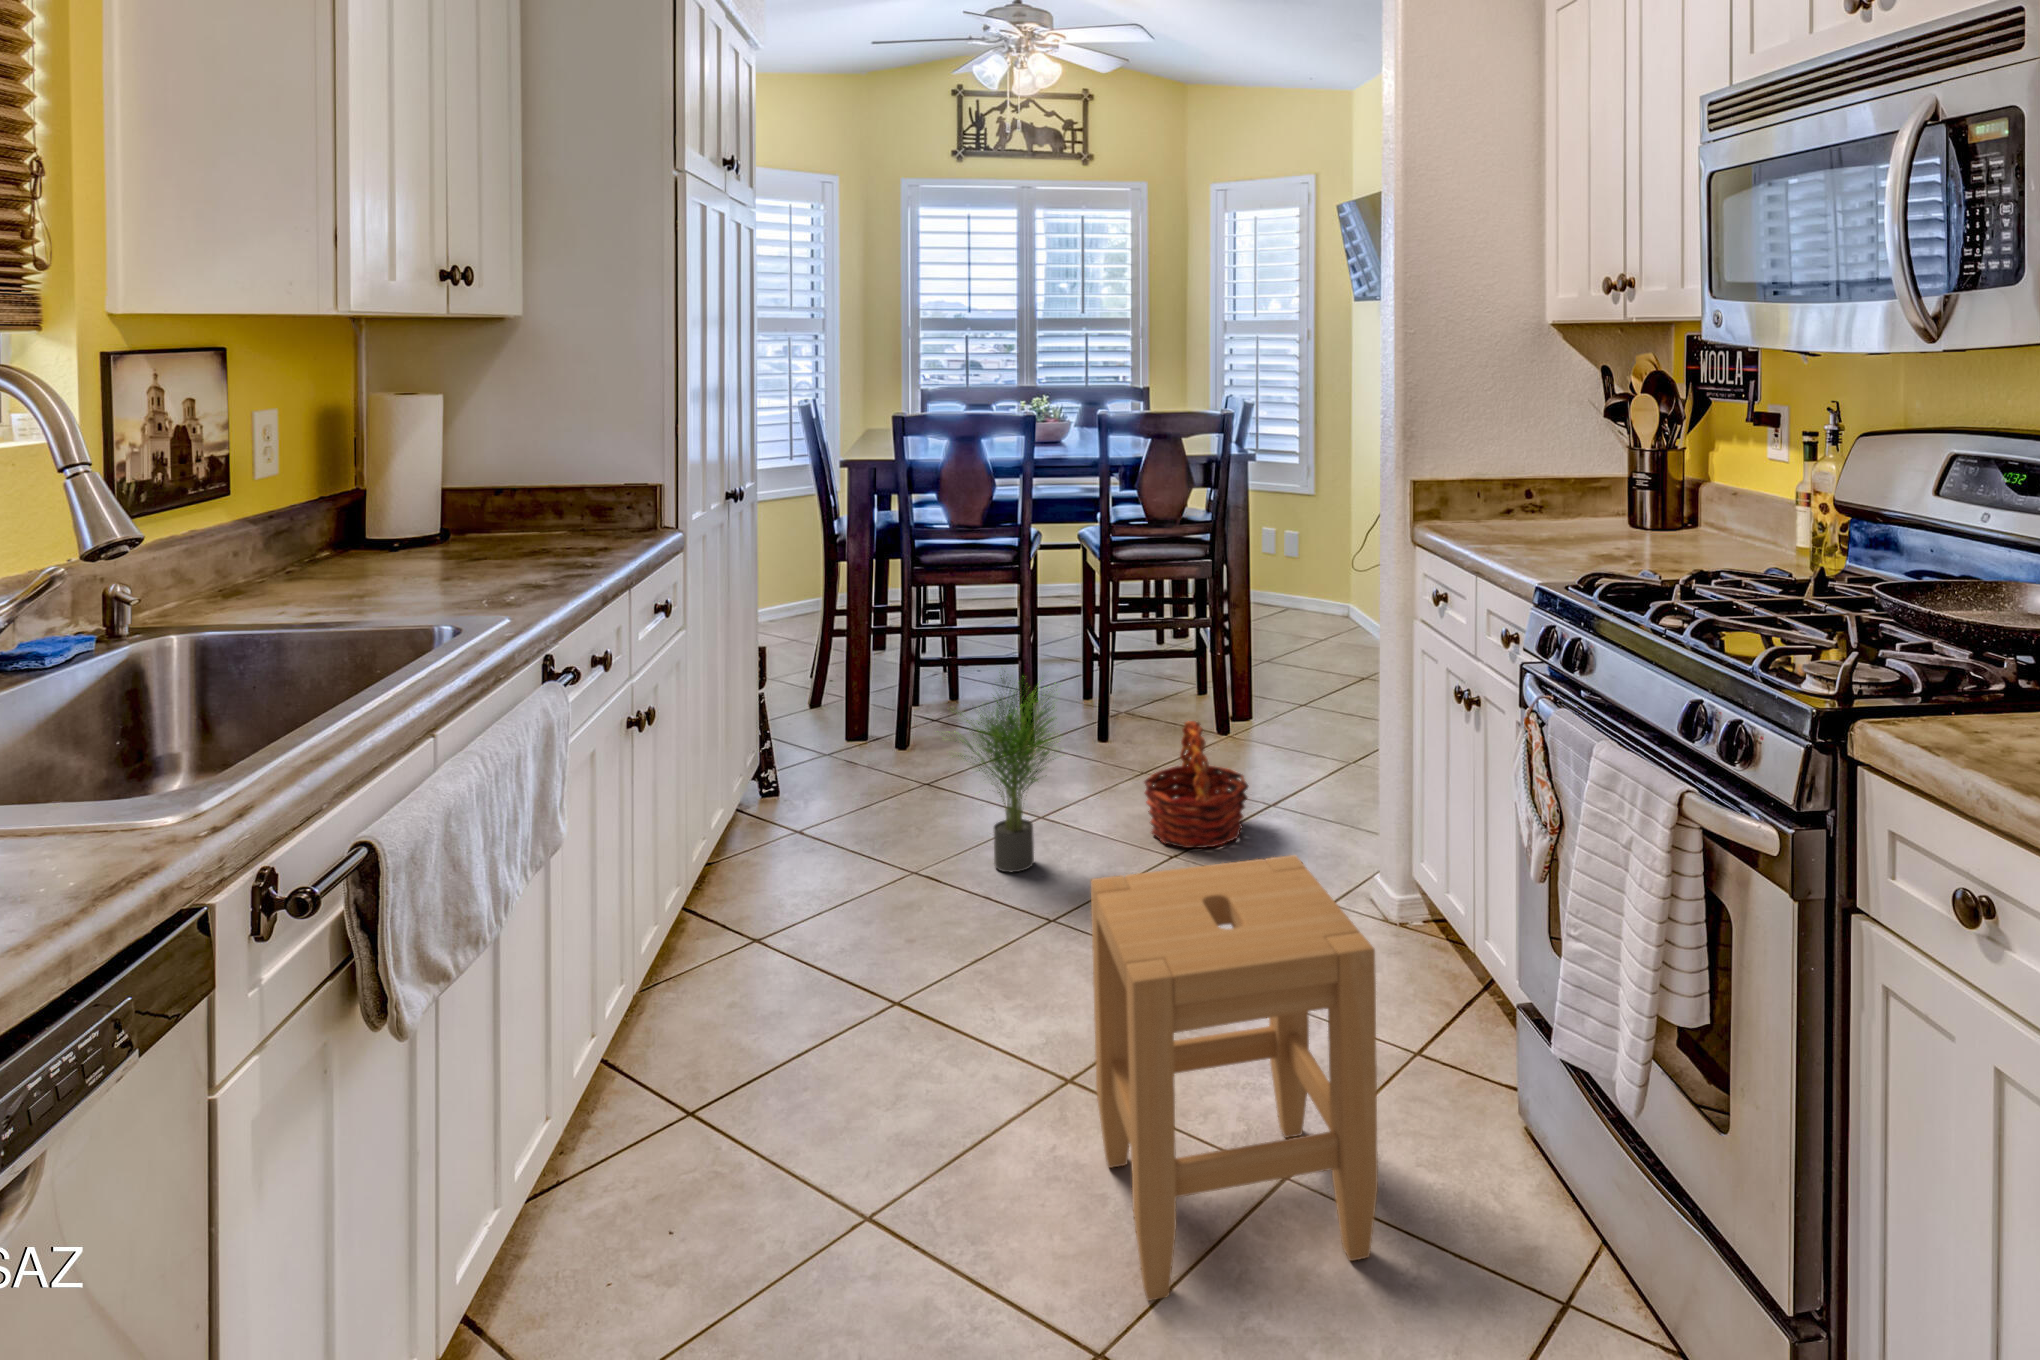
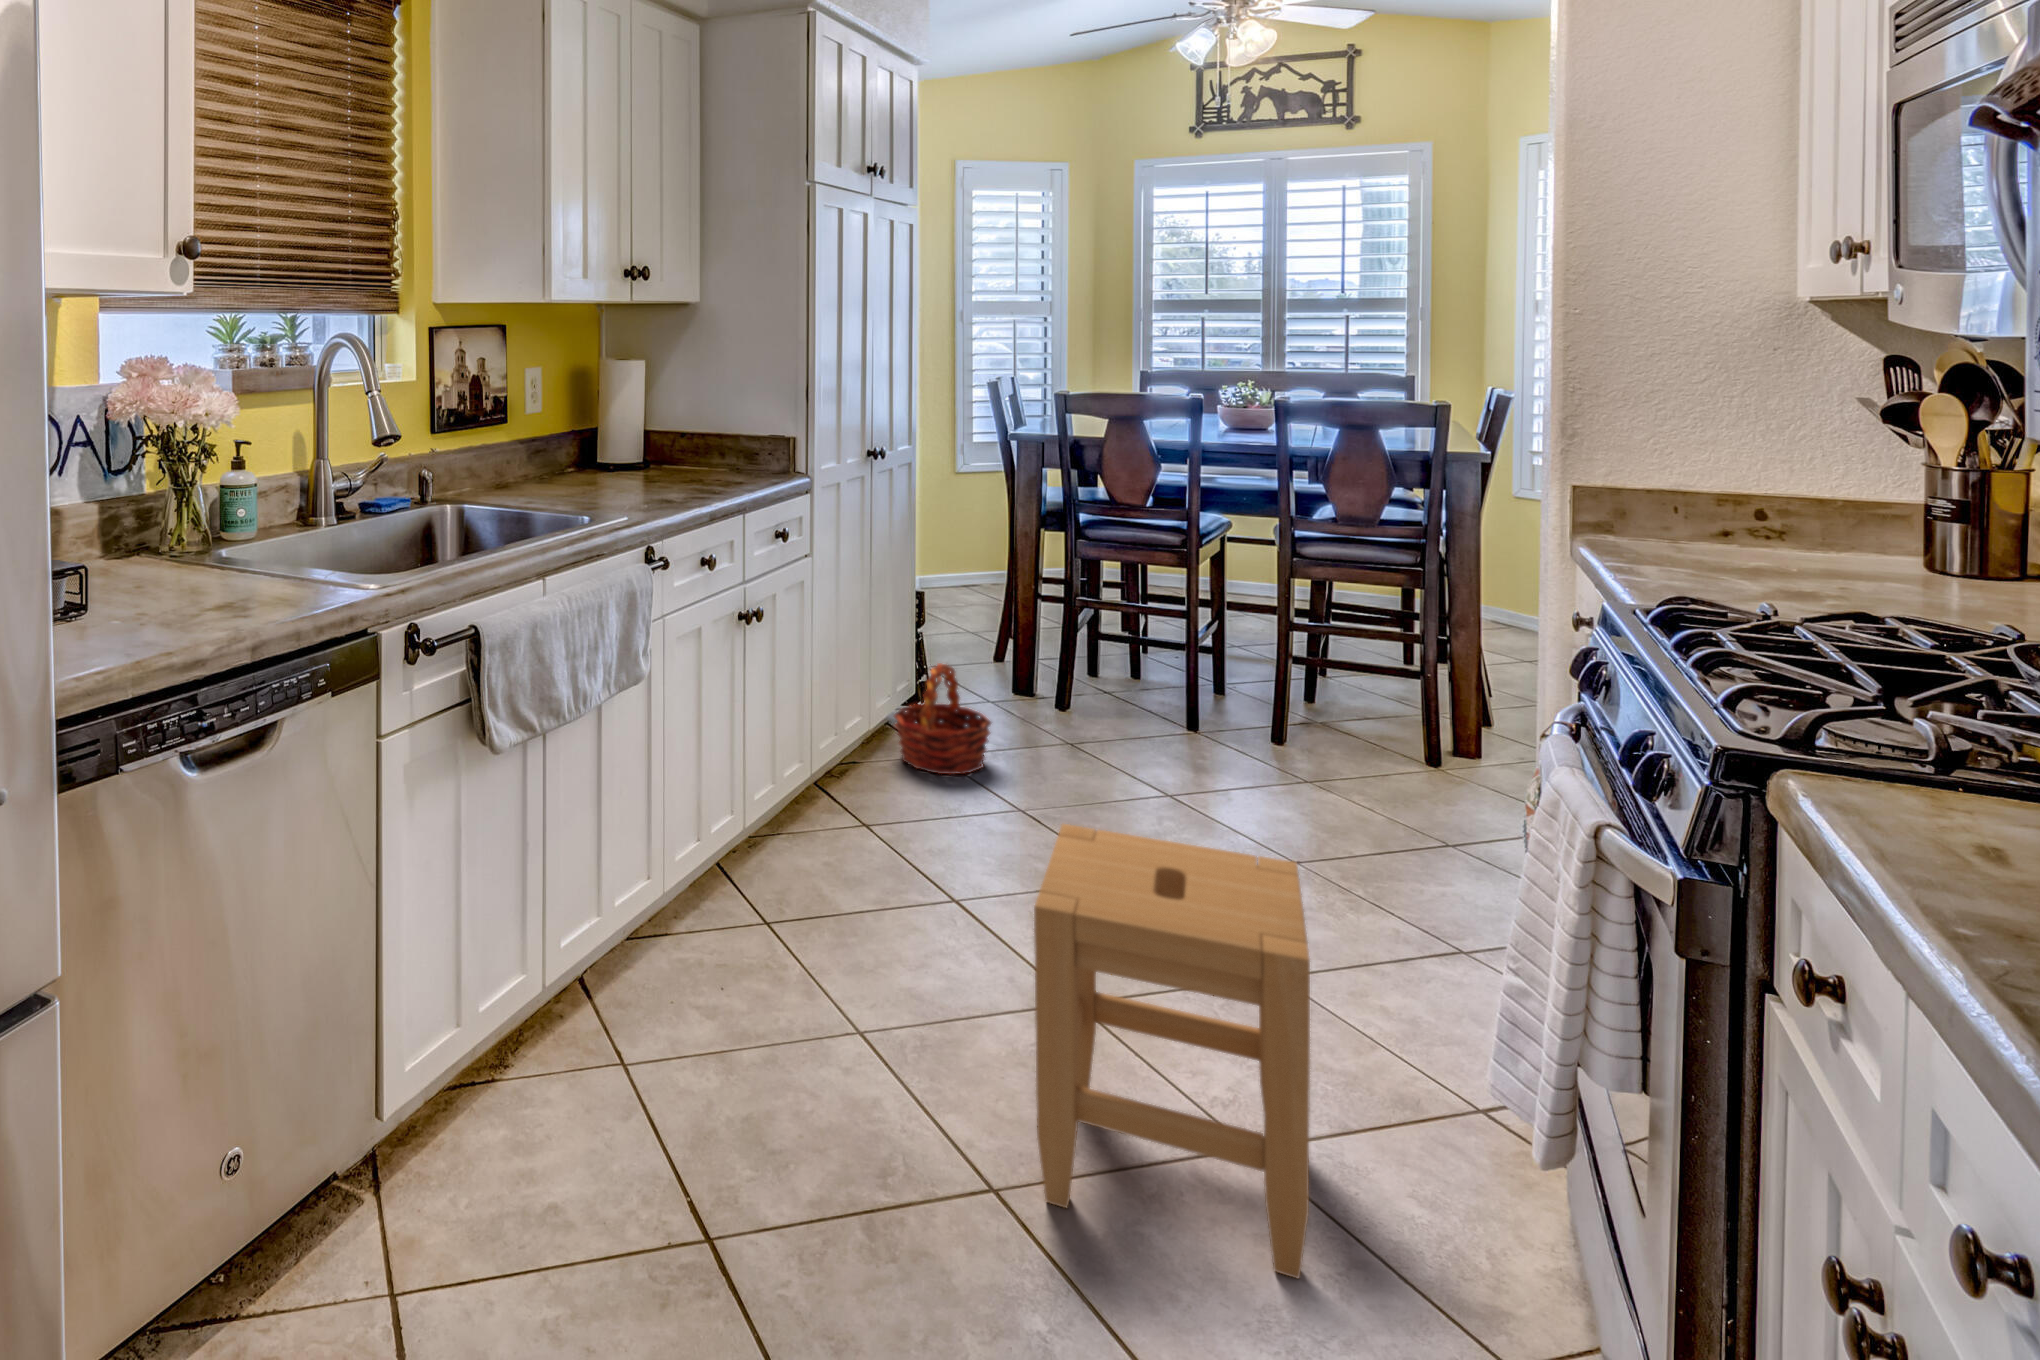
potted plant: present [956,671,1060,872] -> none [1044,637,1178,839]
basket: present [1144,721,1248,848] -> present [894,663,991,774]

